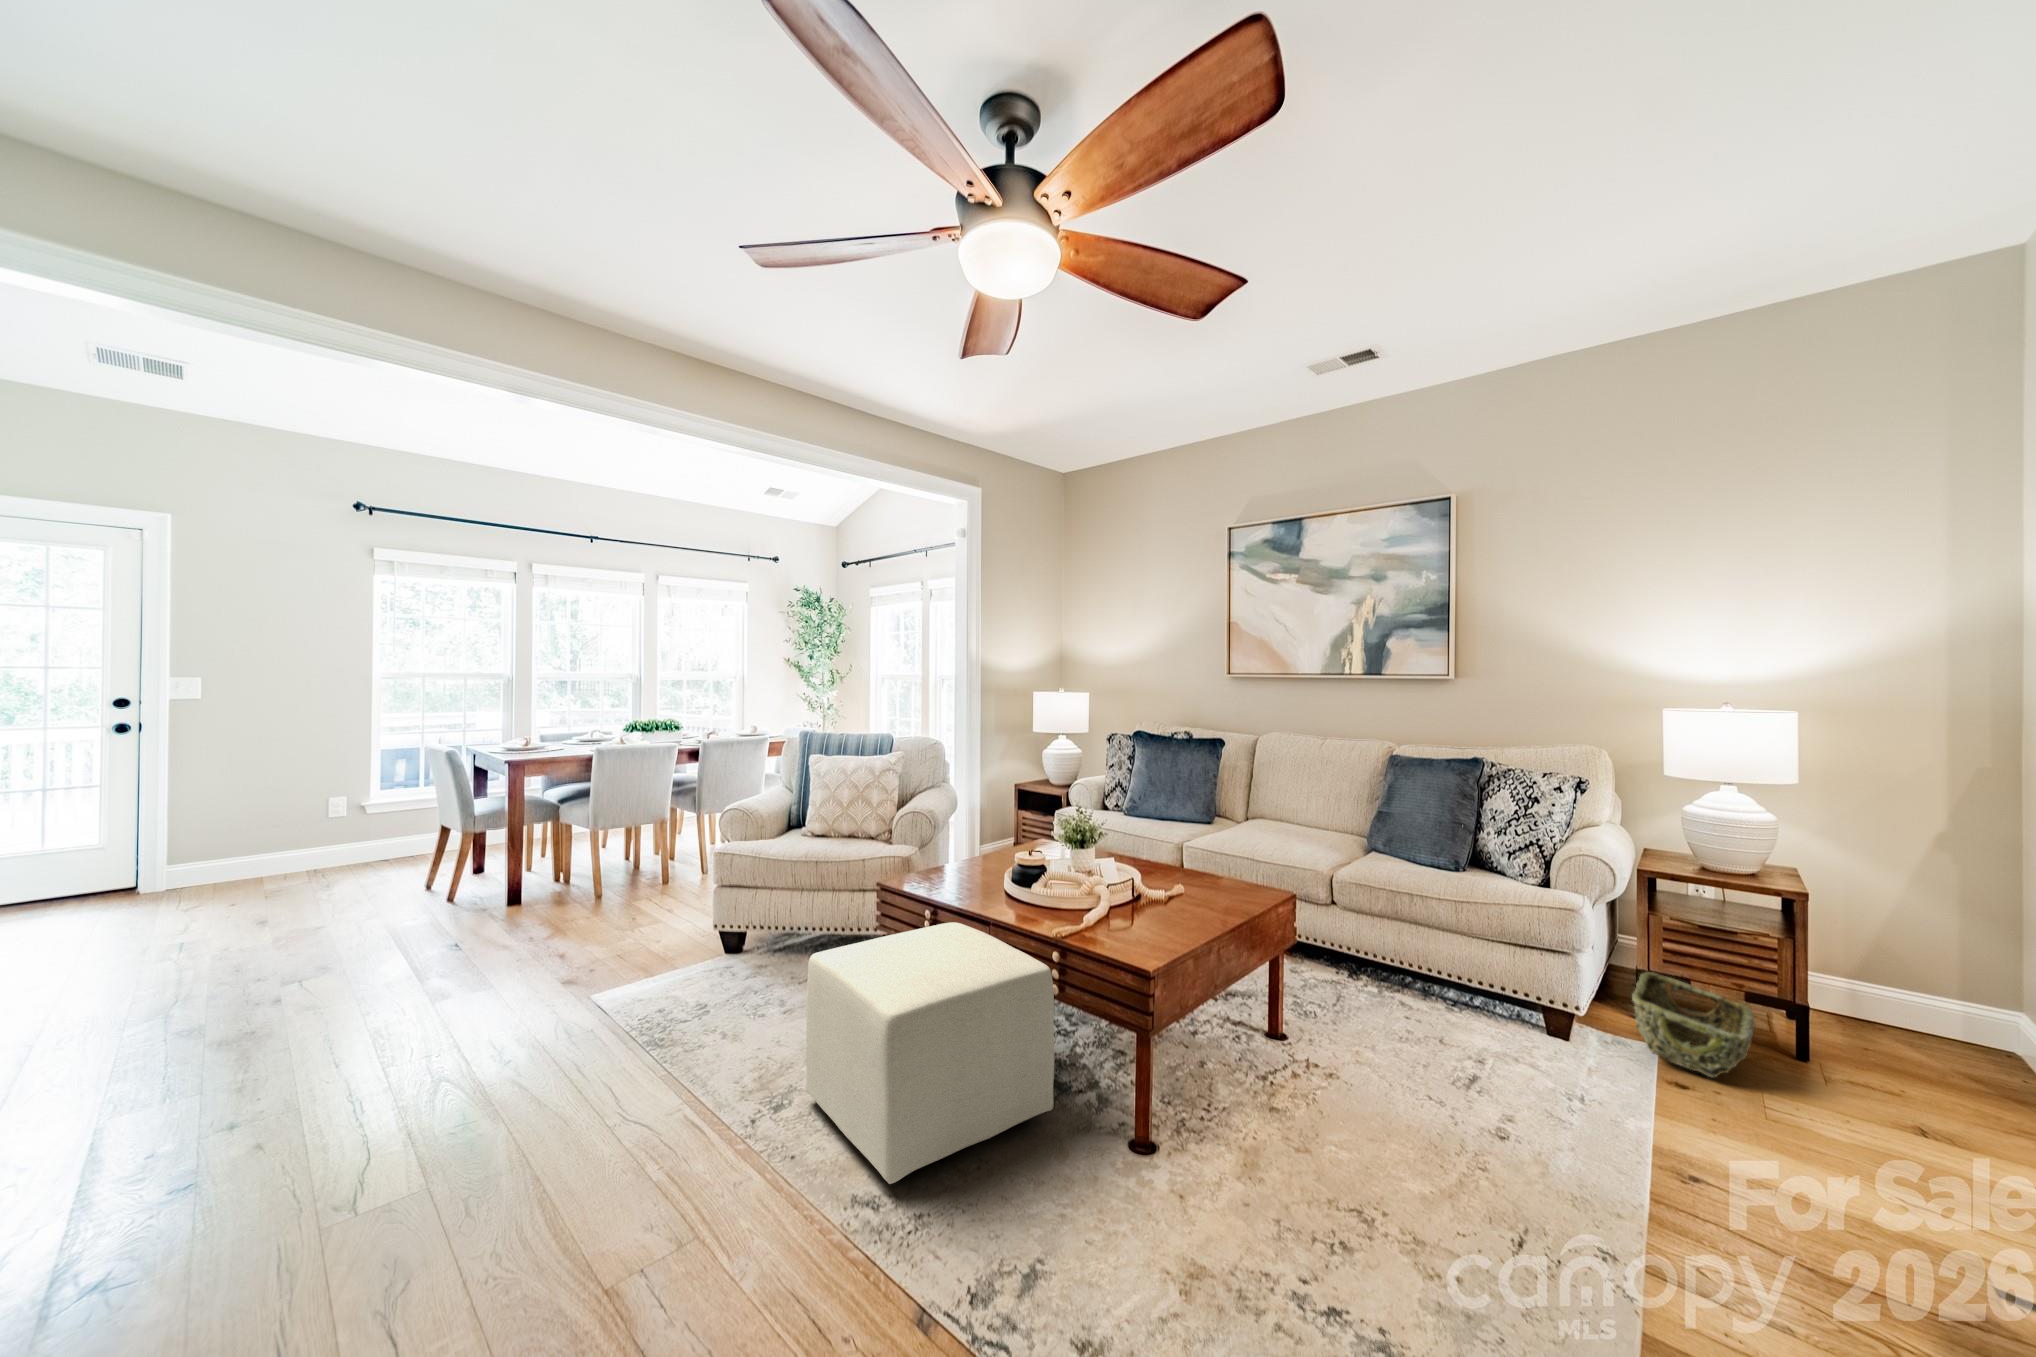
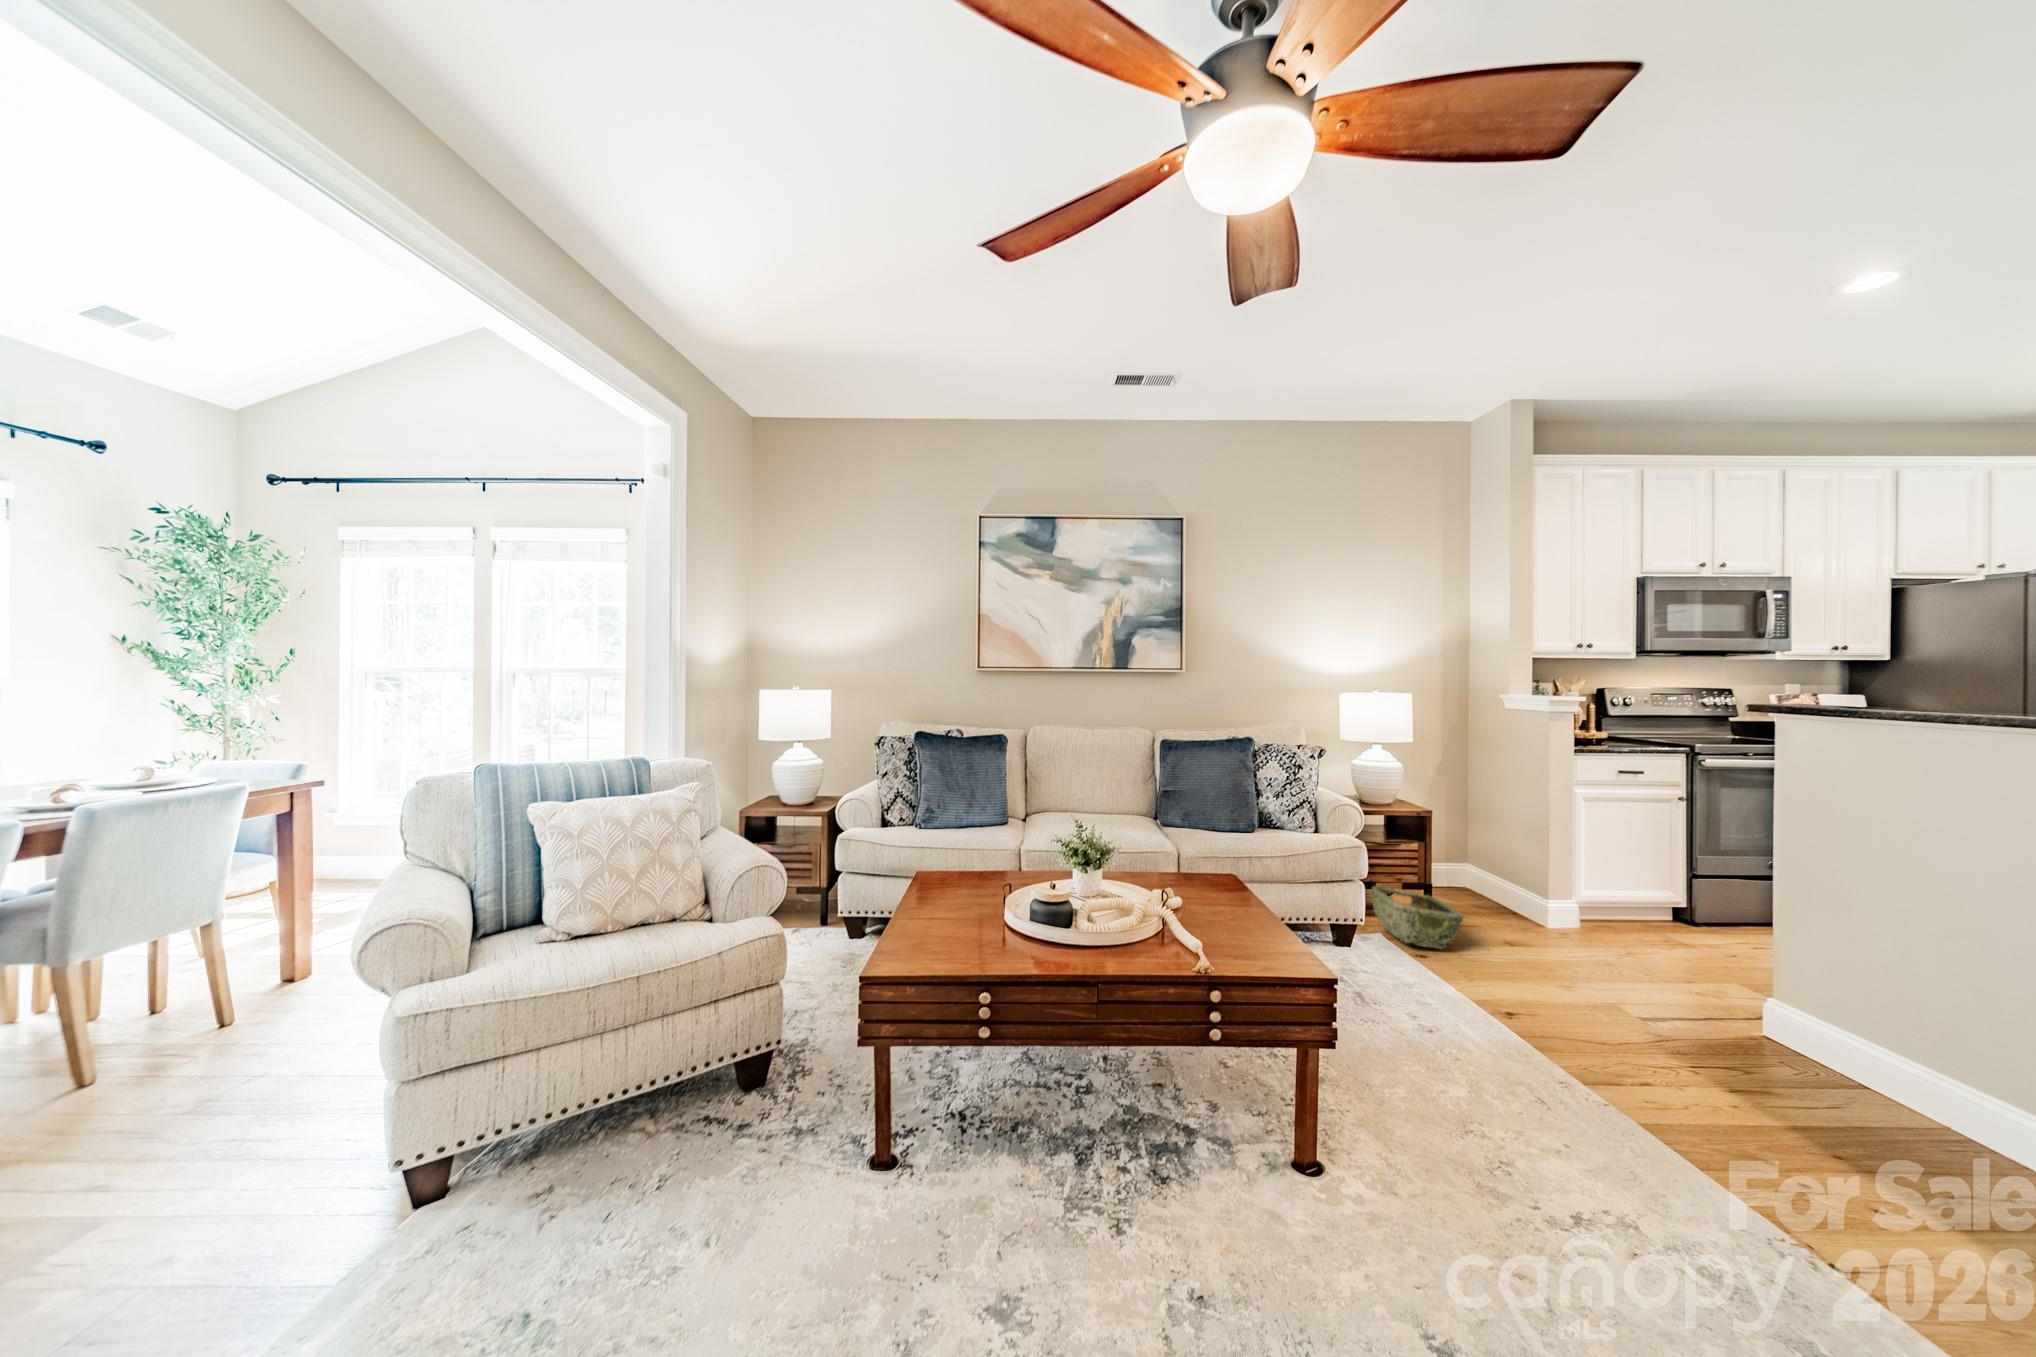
ottoman: present [806,922,1054,1184] -> none [886,966,1153,1278]

